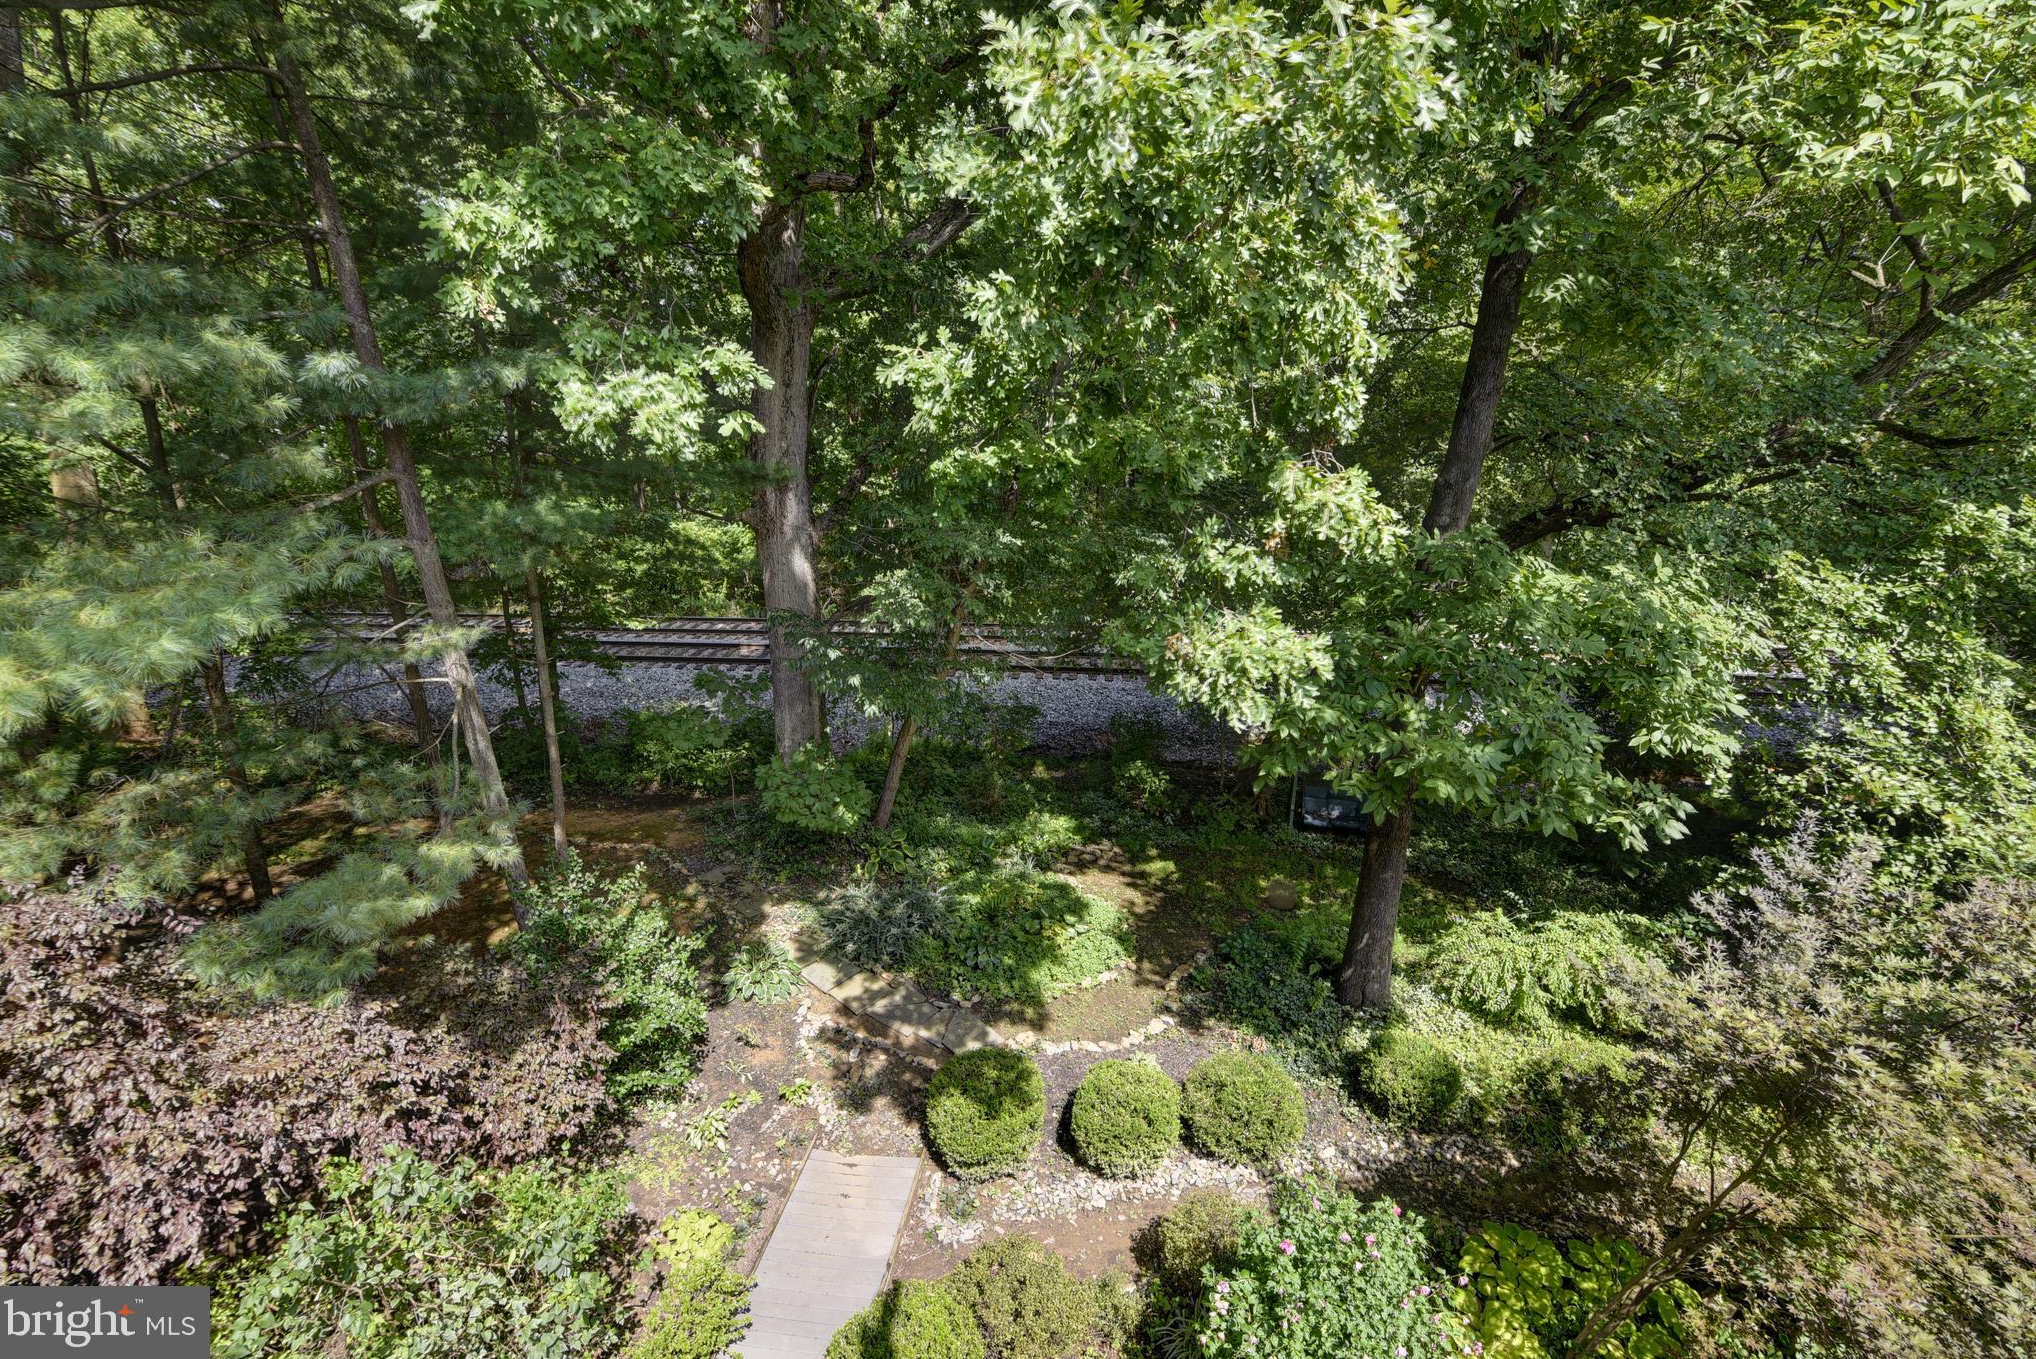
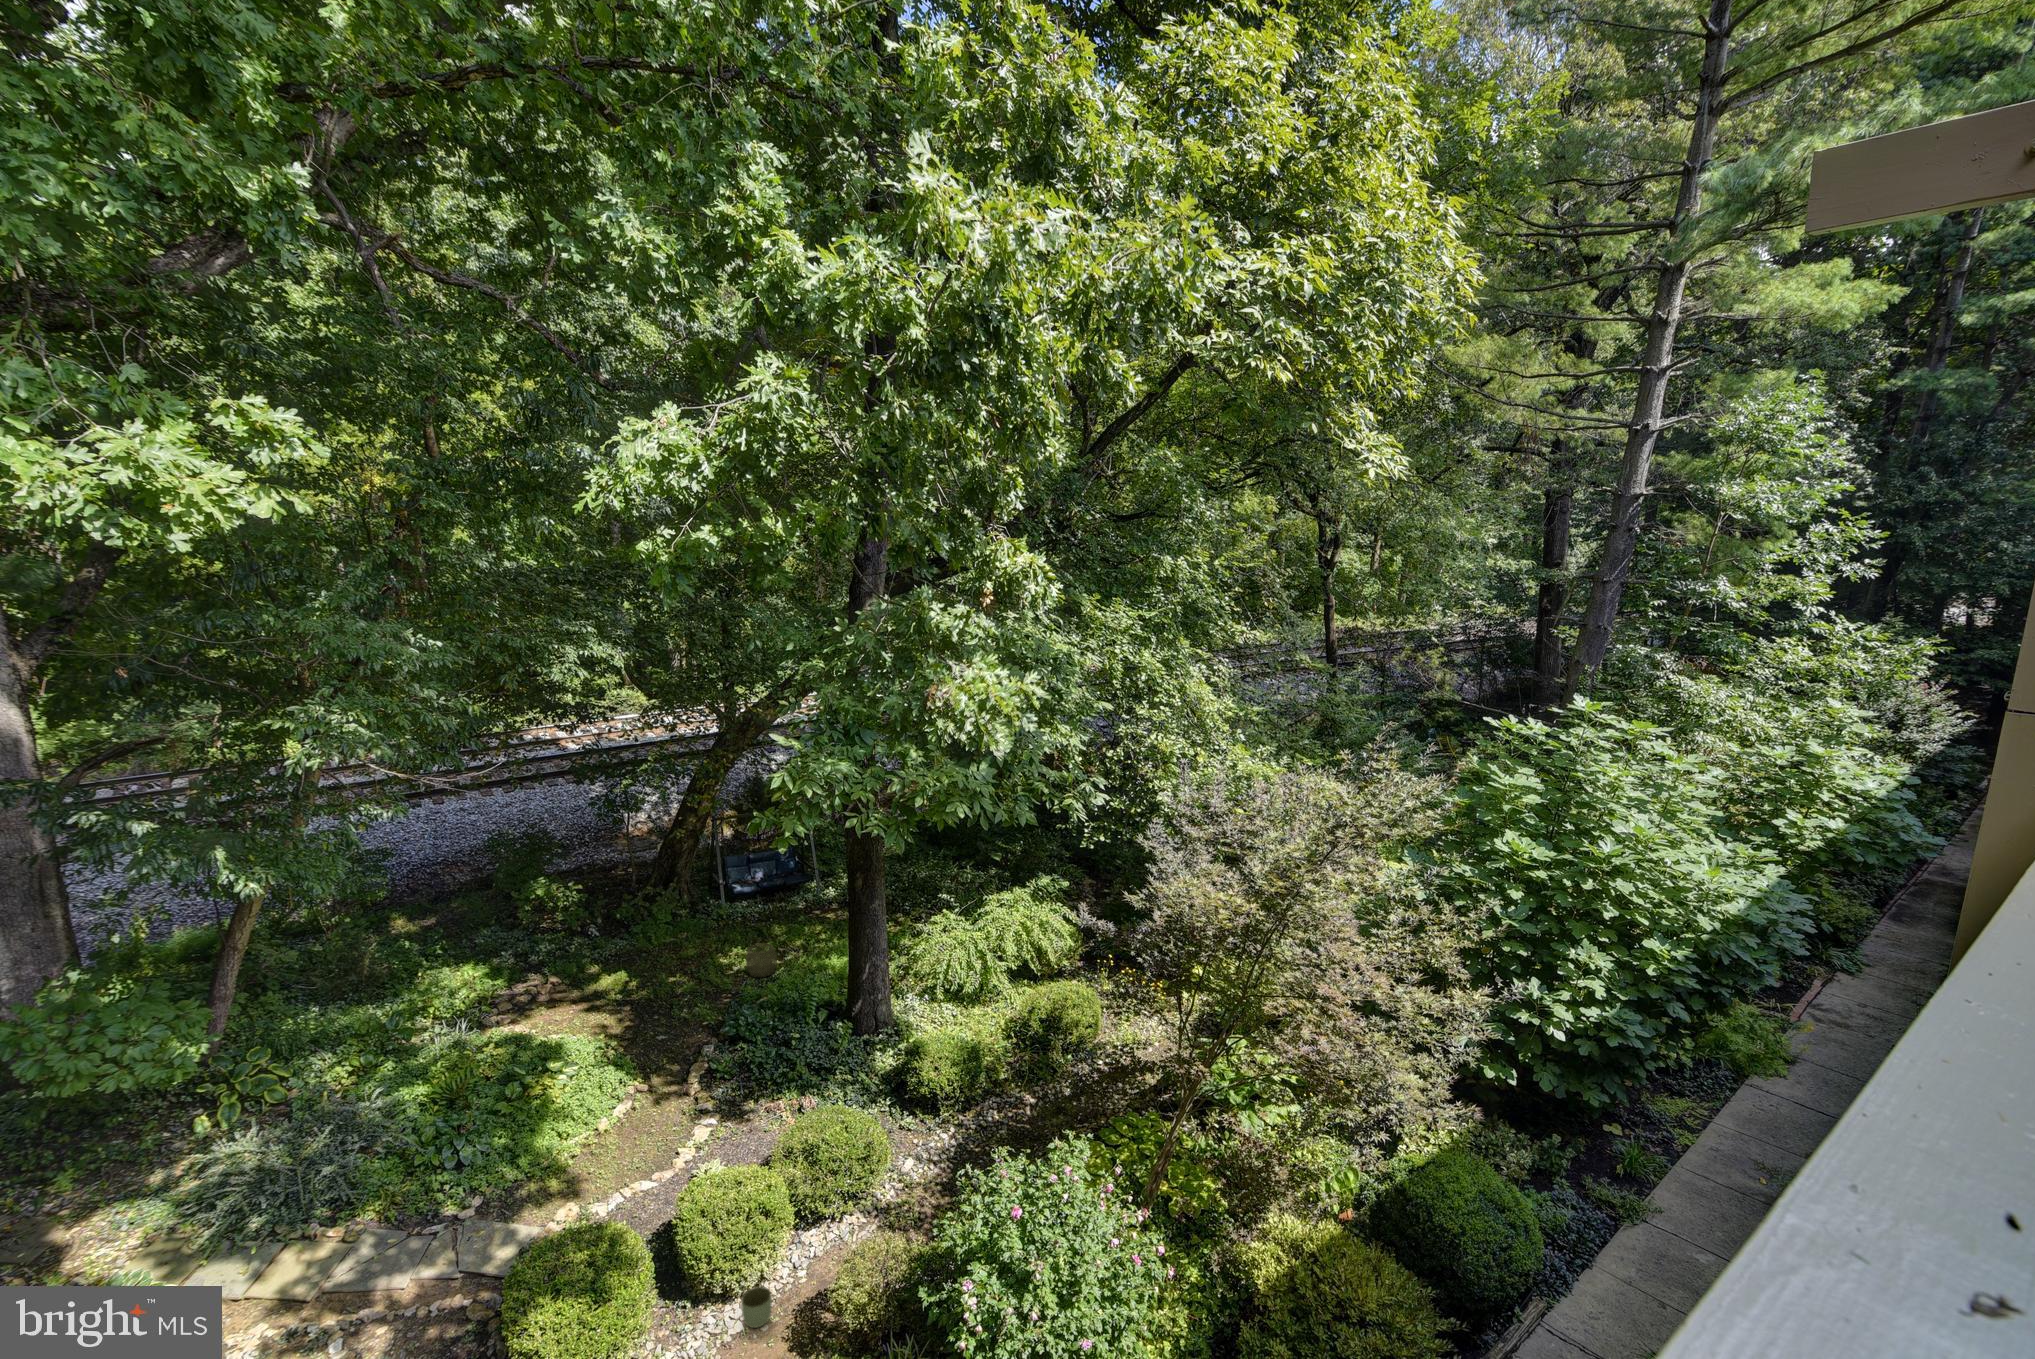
planter: none [1100,1185,1128,1224] -> present [741,1286,772,1328]

